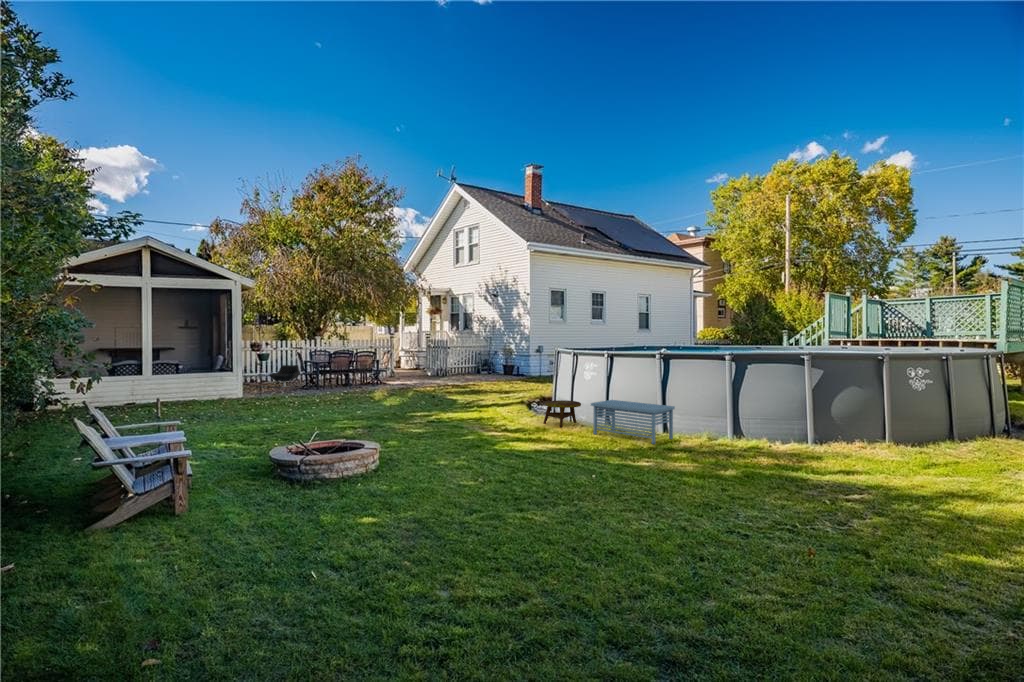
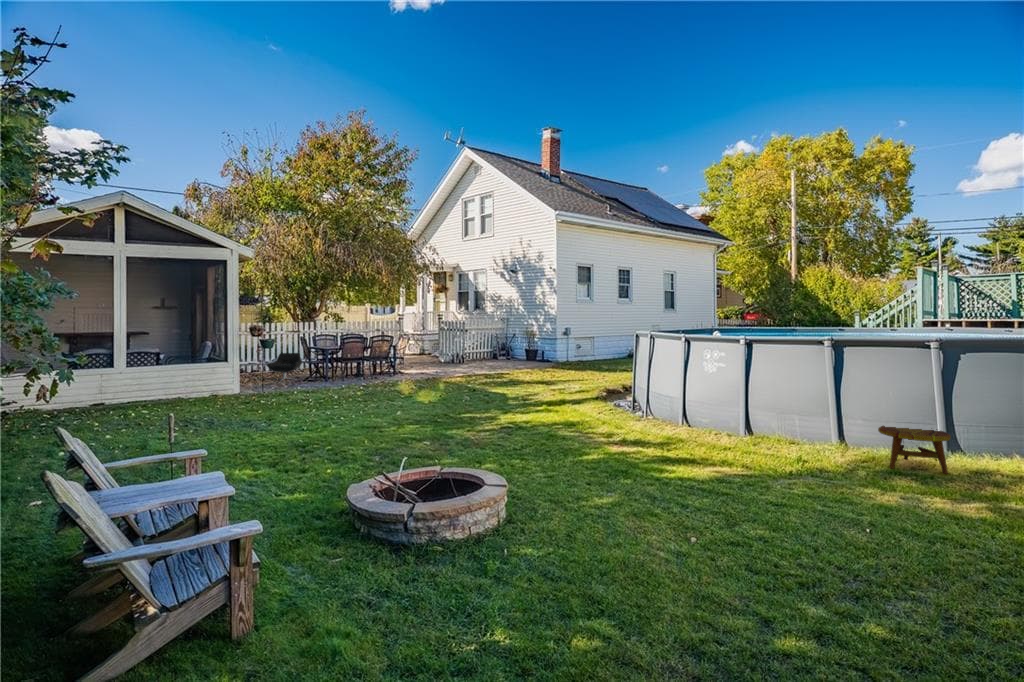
side table: present [544,400,581,427] -> present [878,426,951,474]
storage bench: present [591,400,675,444] -> none [724,401,839,461]

